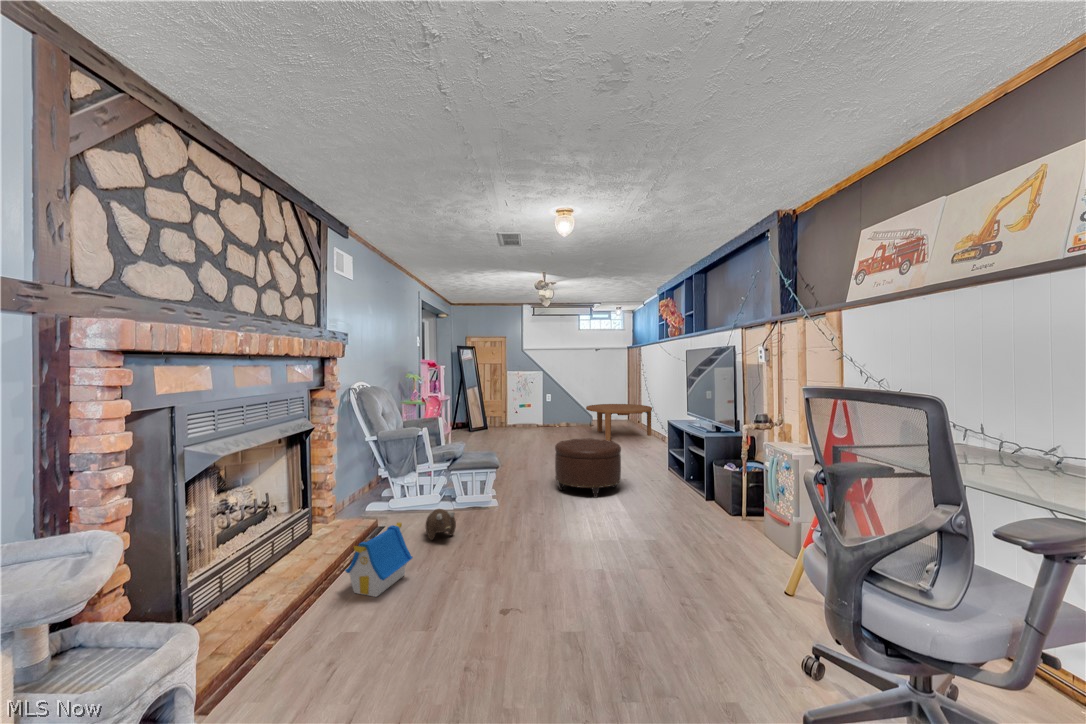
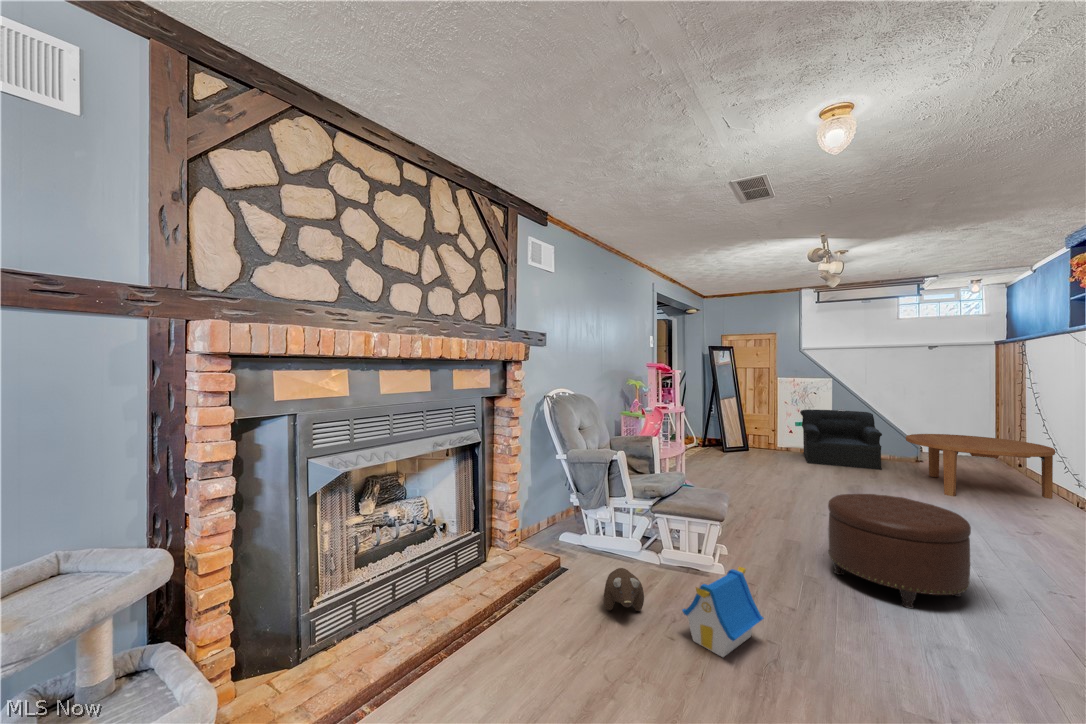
armchair: none [524,393,573,433] -> present [800,410,882,470]
toy house: present [345,522,413,597] -> present [682,567,764,657]

